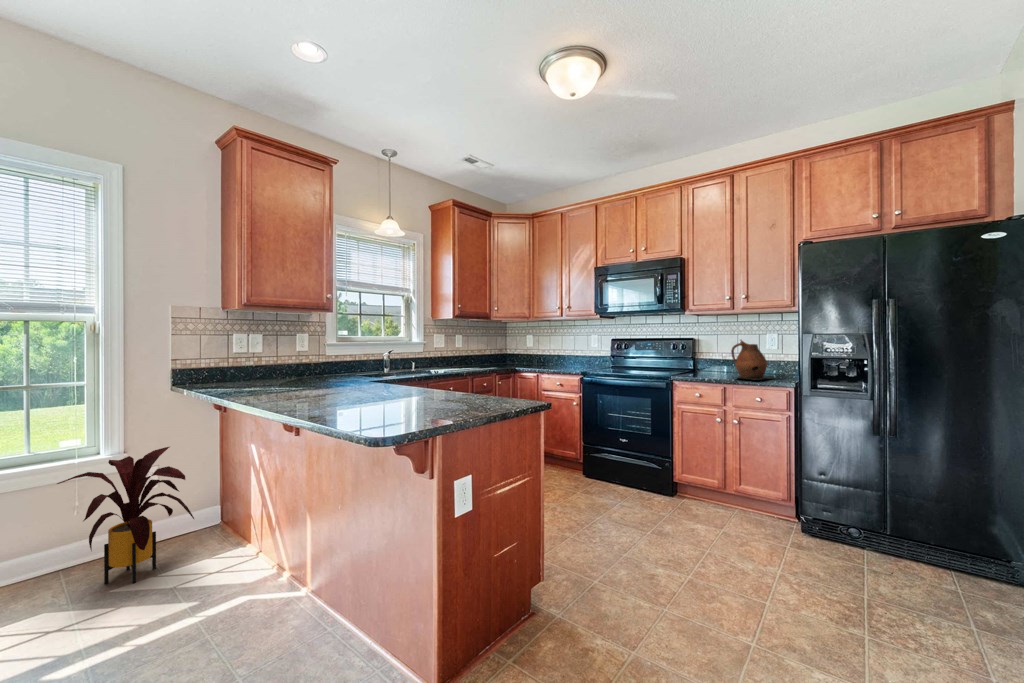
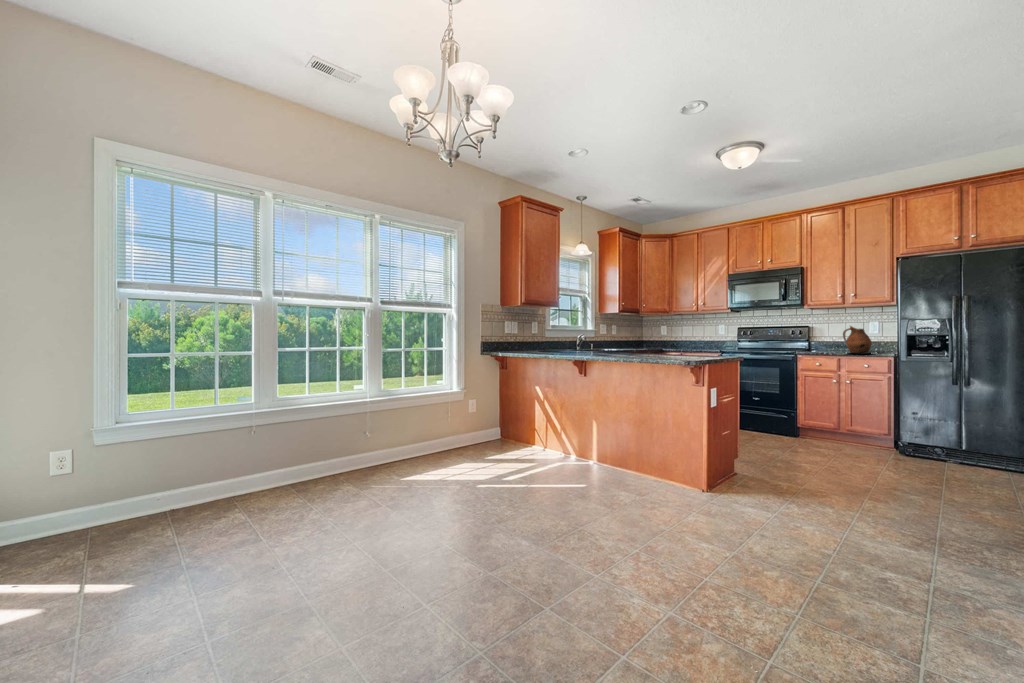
house plant: present [57,447,194,584] -> none [458,386,521,456]

